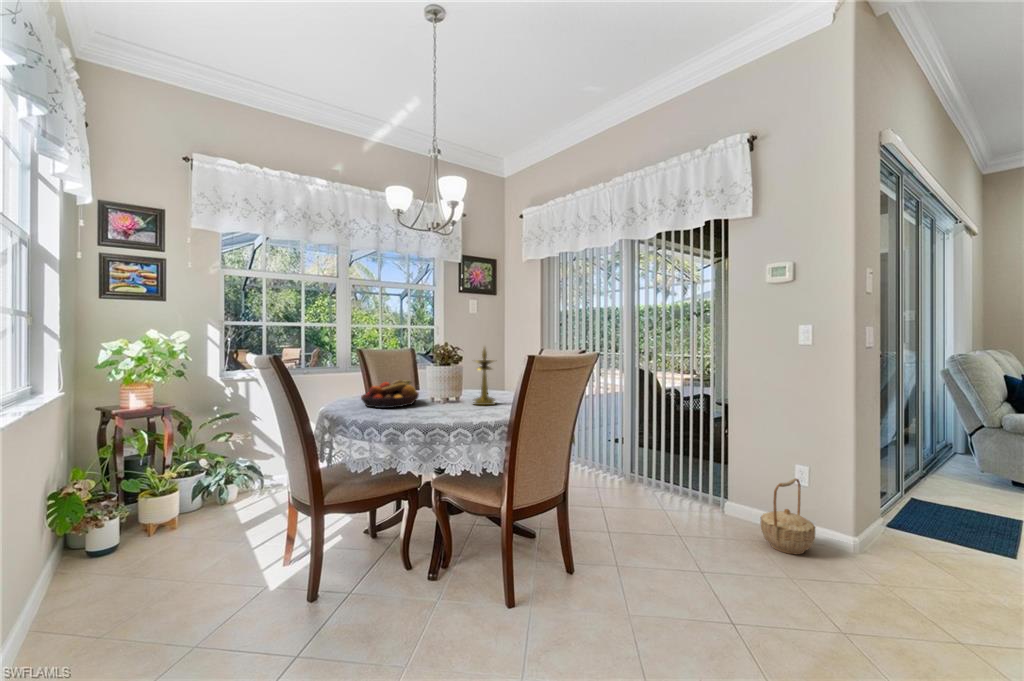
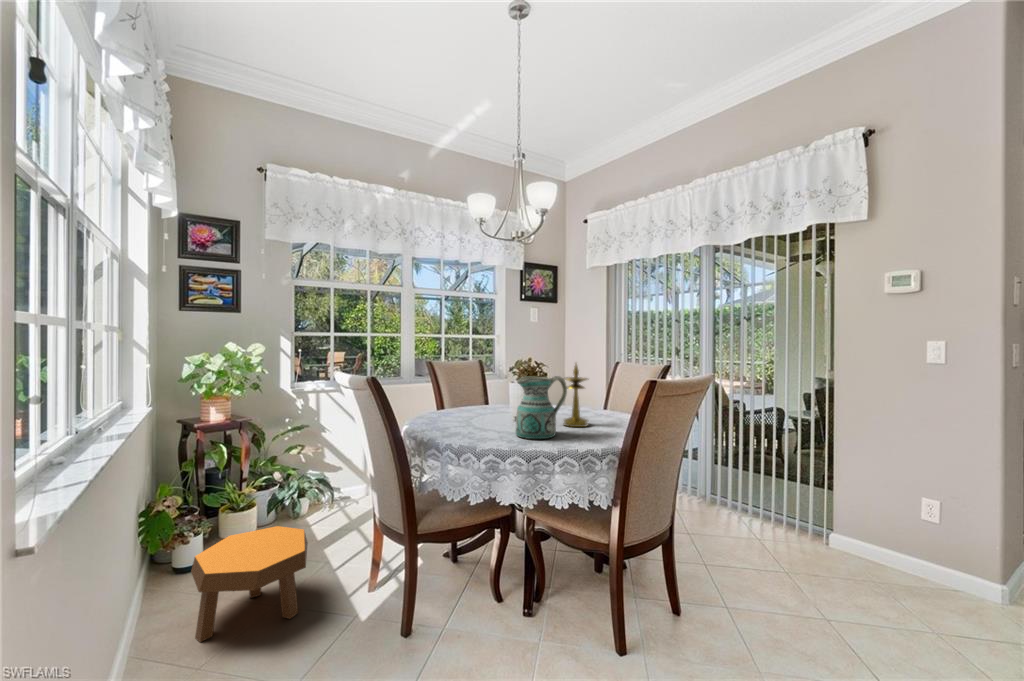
ceramic pitcher: none [422,357,471,414] -> present [516,376,567,439]
fruit bowl: present [361,380,419,408] -> none [446,397,506,429]
basket: present [761,478,815,554] -> none [884,514,956,602]
footstool: none [100,506,224,613] -> present [191,526,308,642]

